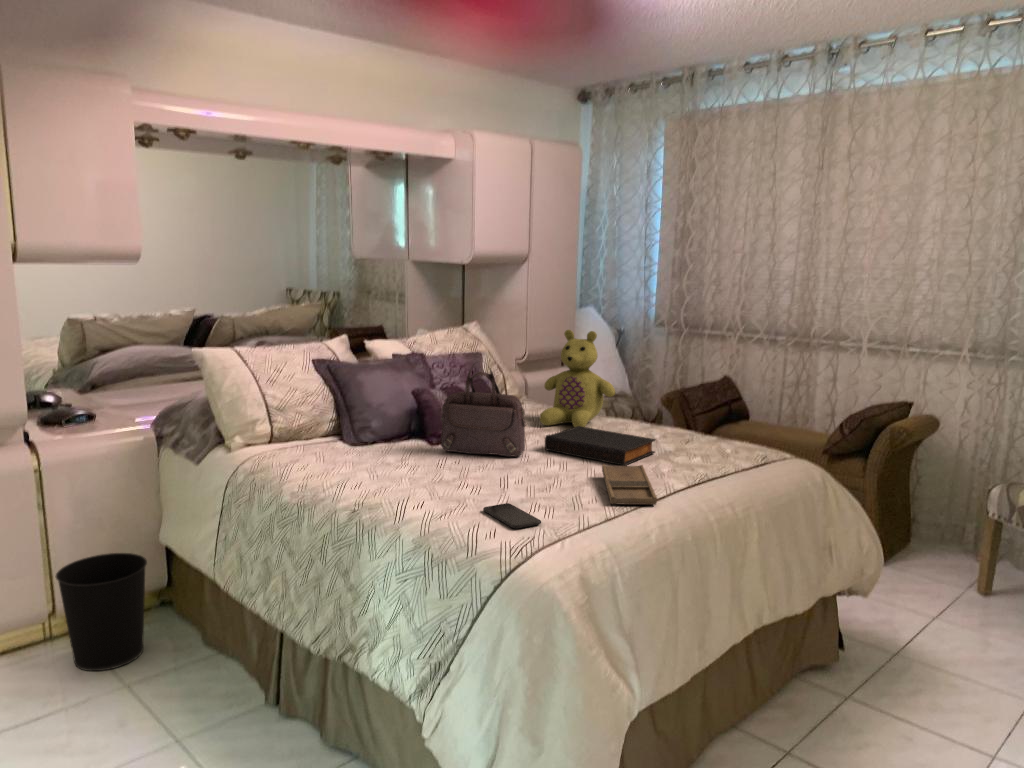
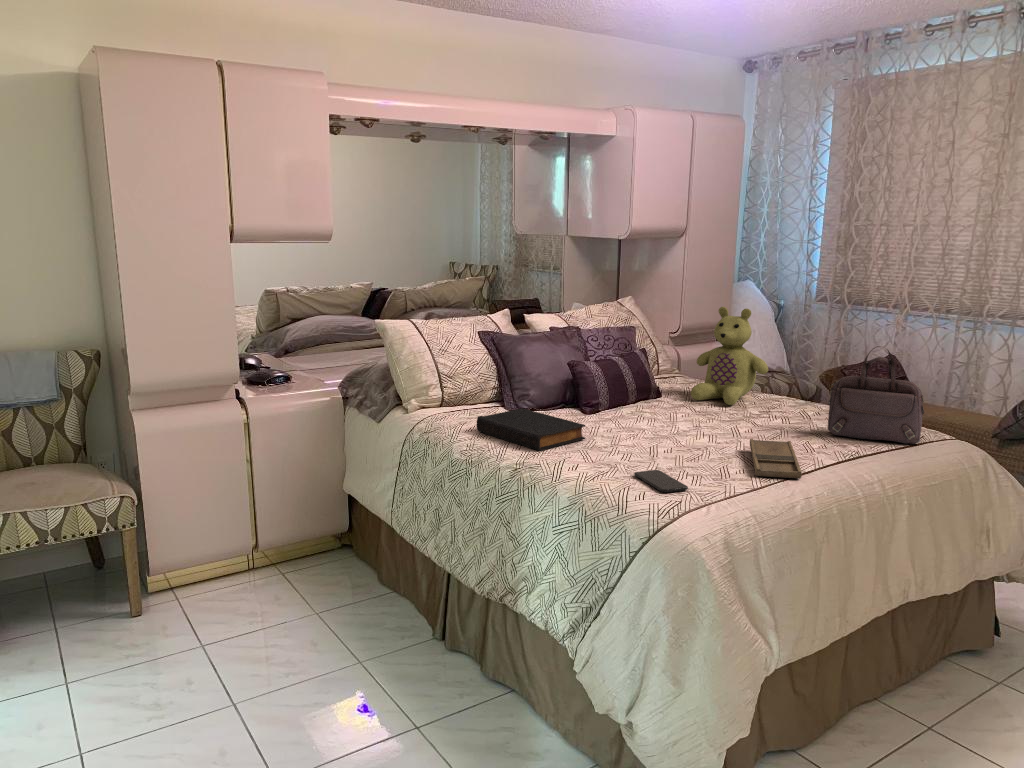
handbag: present [441,368,525,457] -> present [828,346,924,444]
book: present [545,426,655,466] -> present [477,408,585,451]
wastebasket: present [56,553,147,671] -> none [261,498,334,598]

